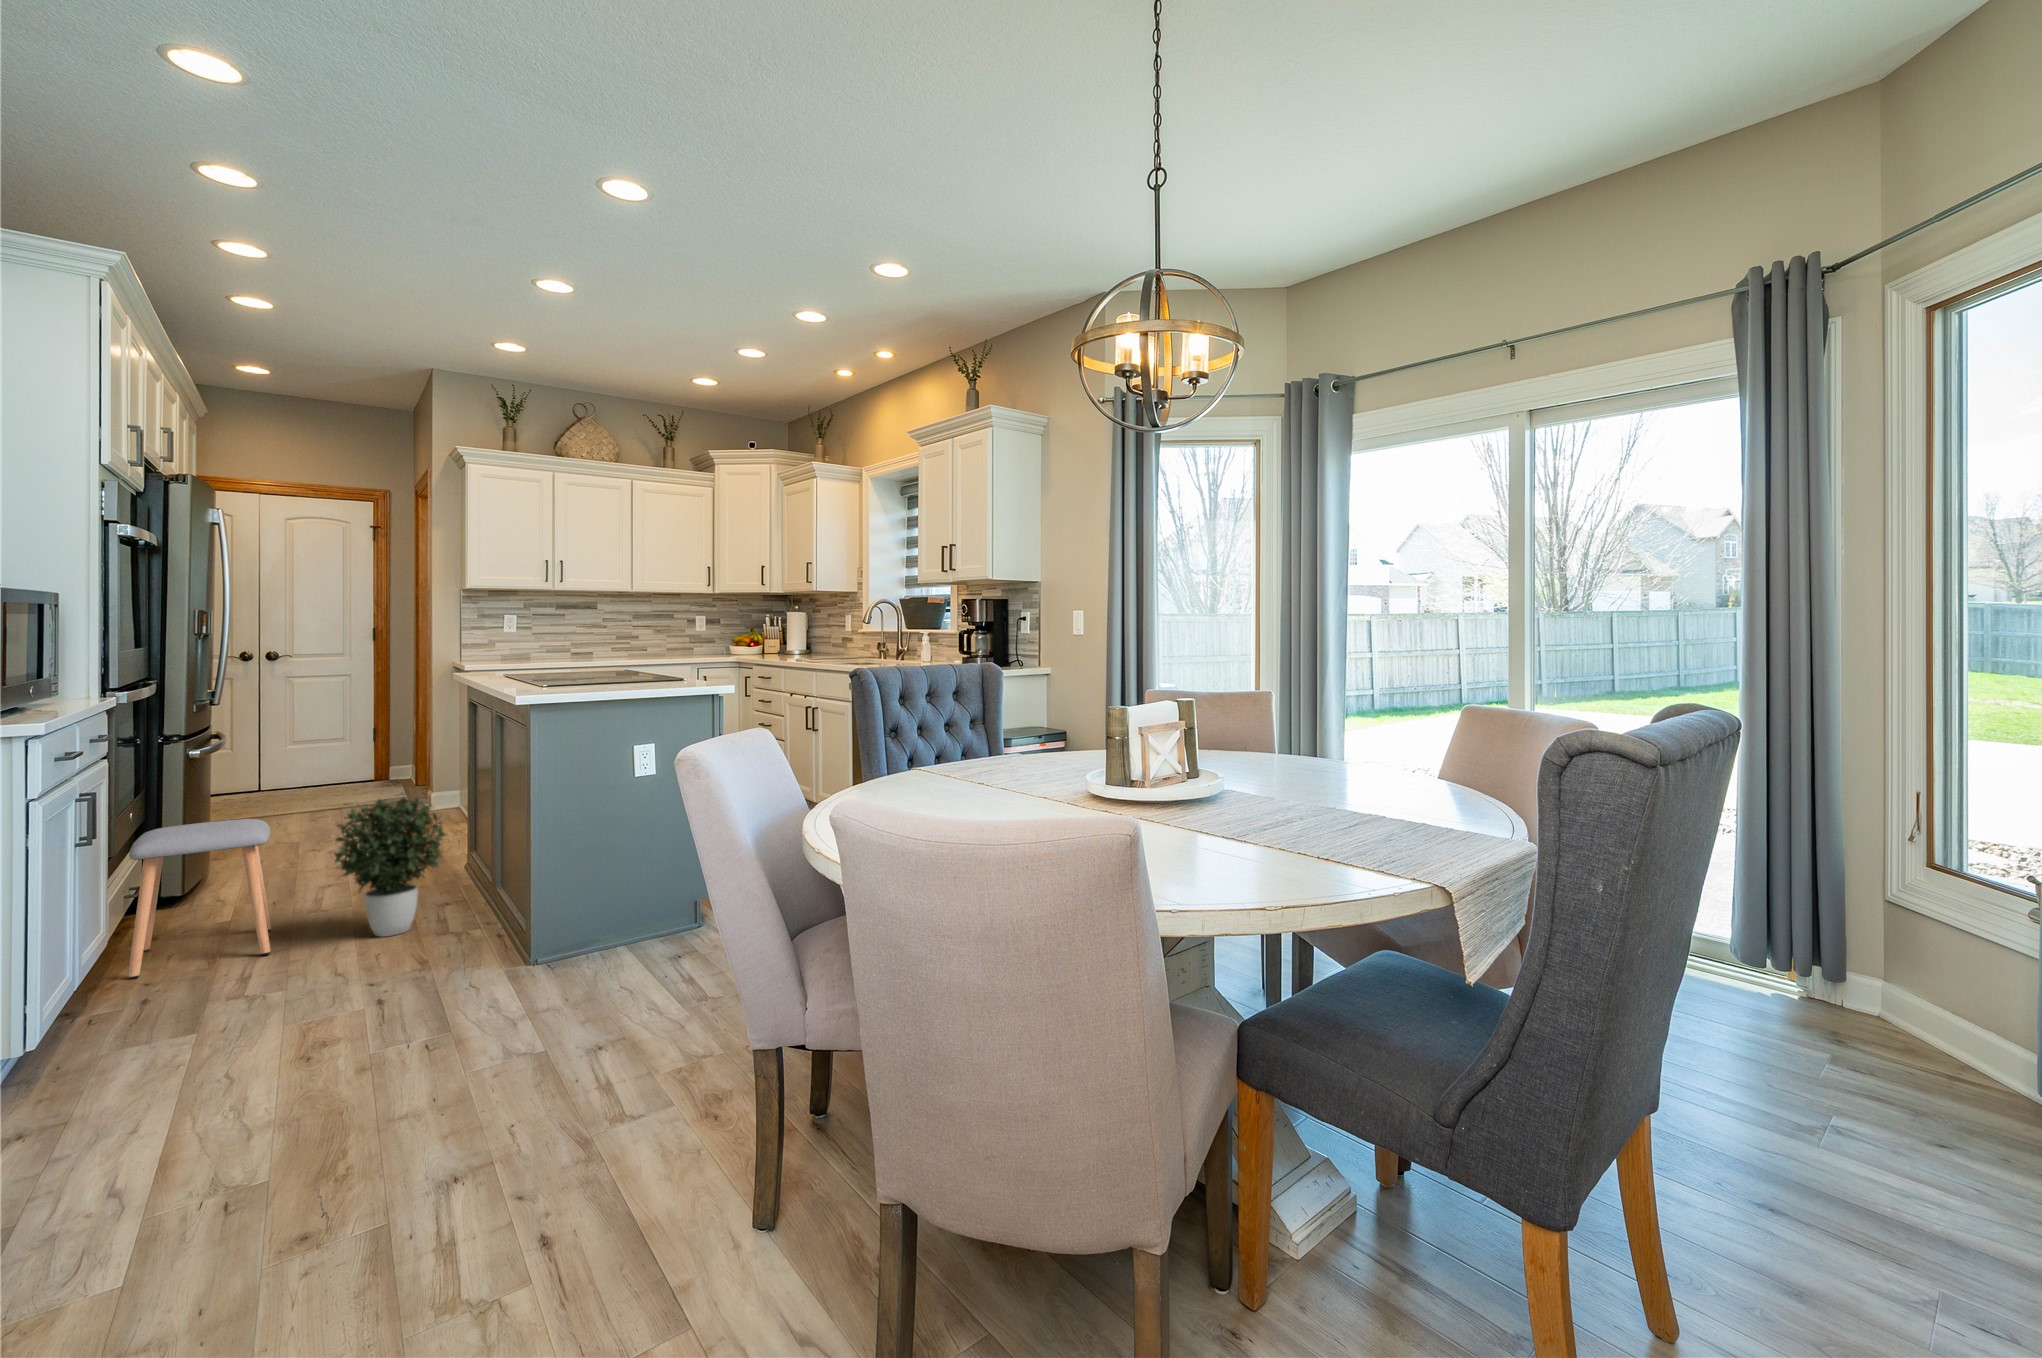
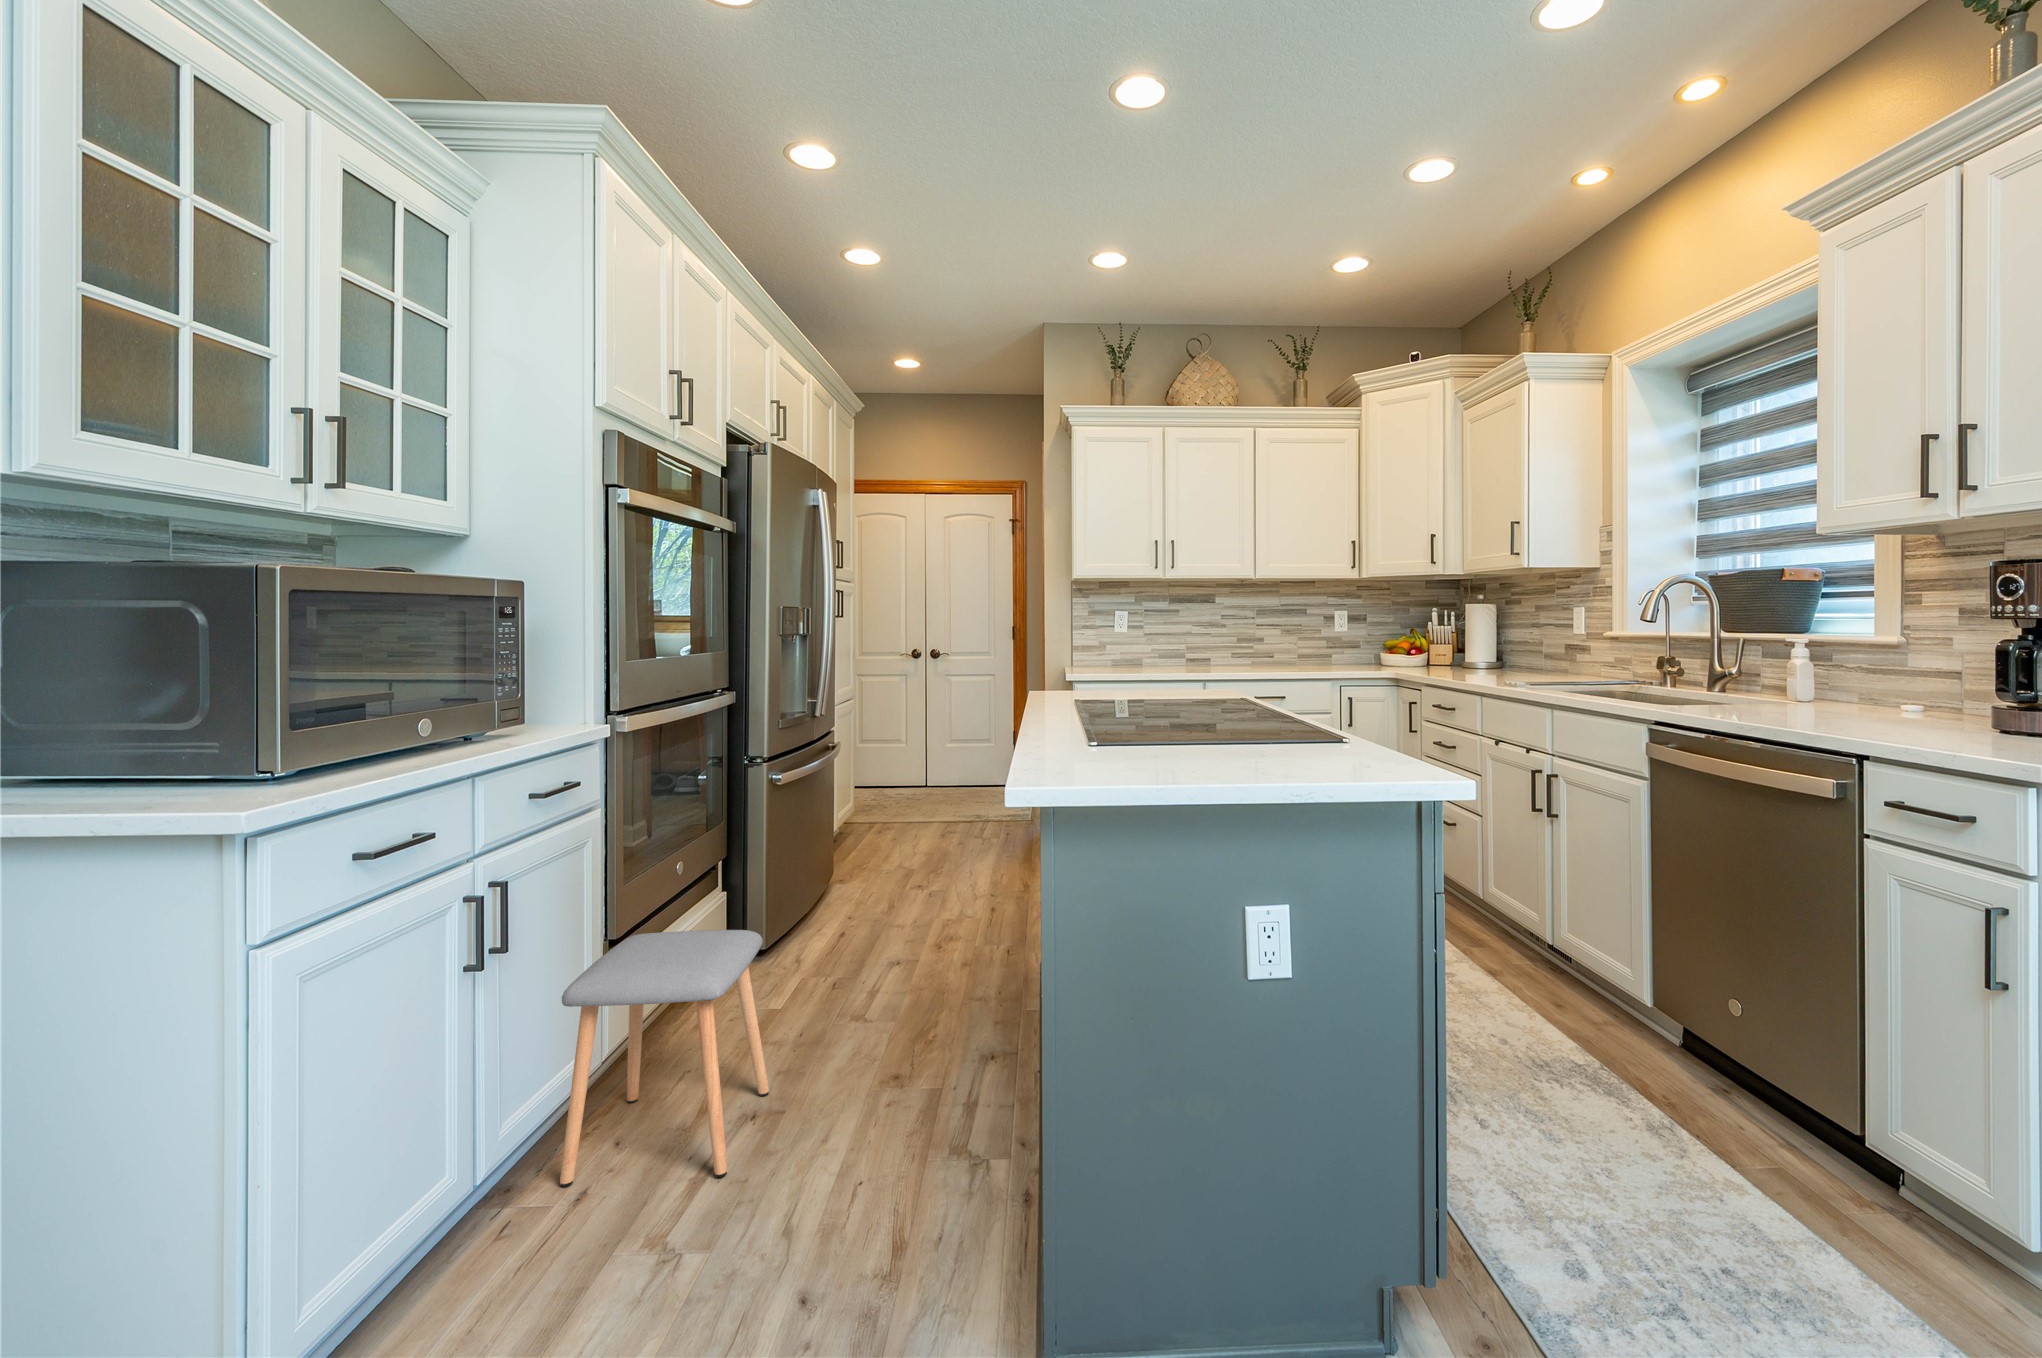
potted plant: present [335,798,446,937] -> none [800,933,967,1177]

